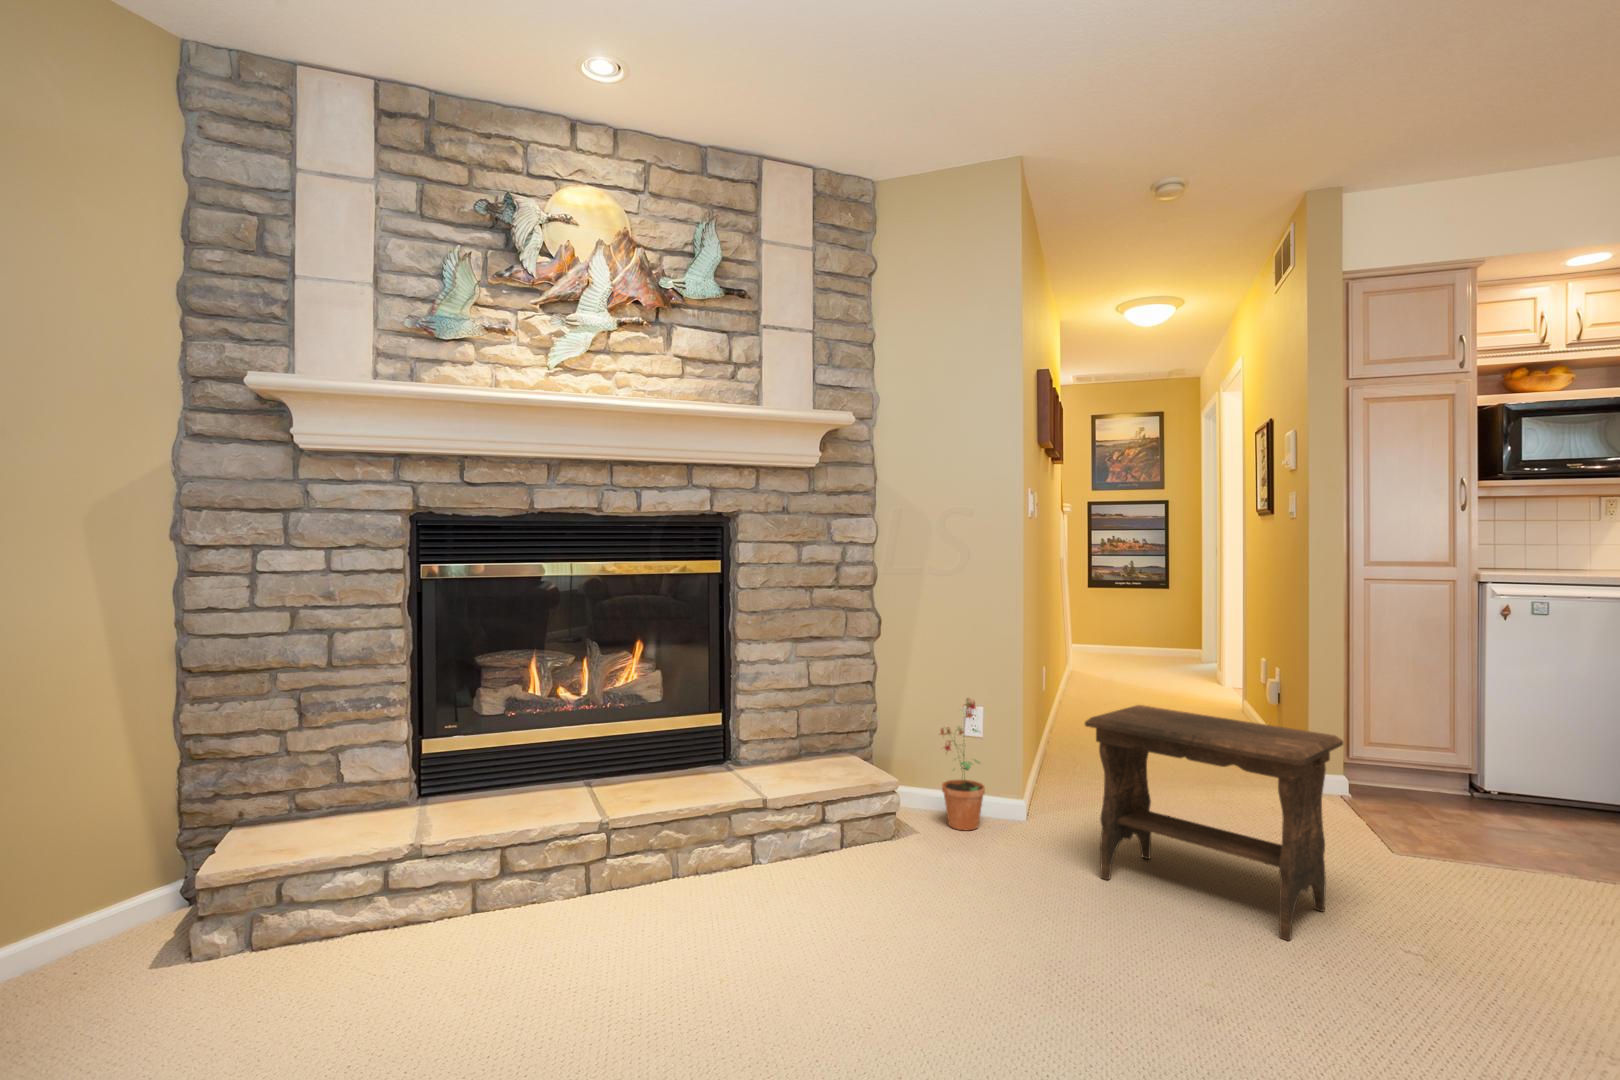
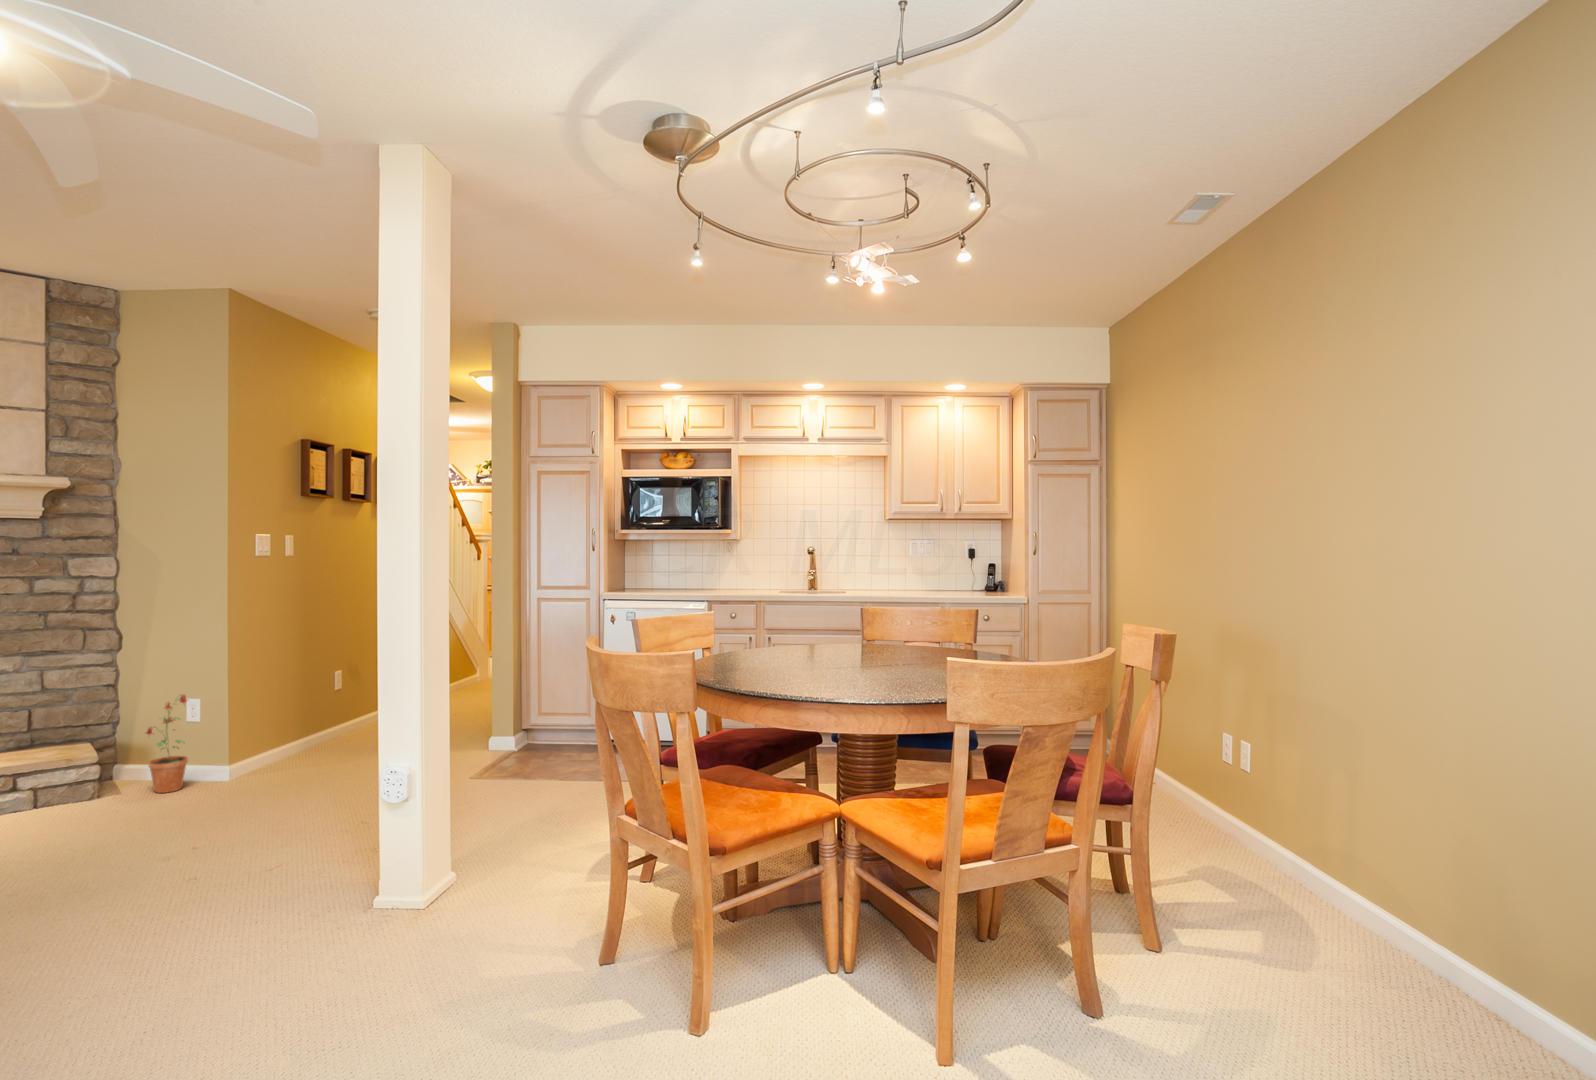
footstool: present [1085,705,1343,941] -> none [201,694,349,839]

